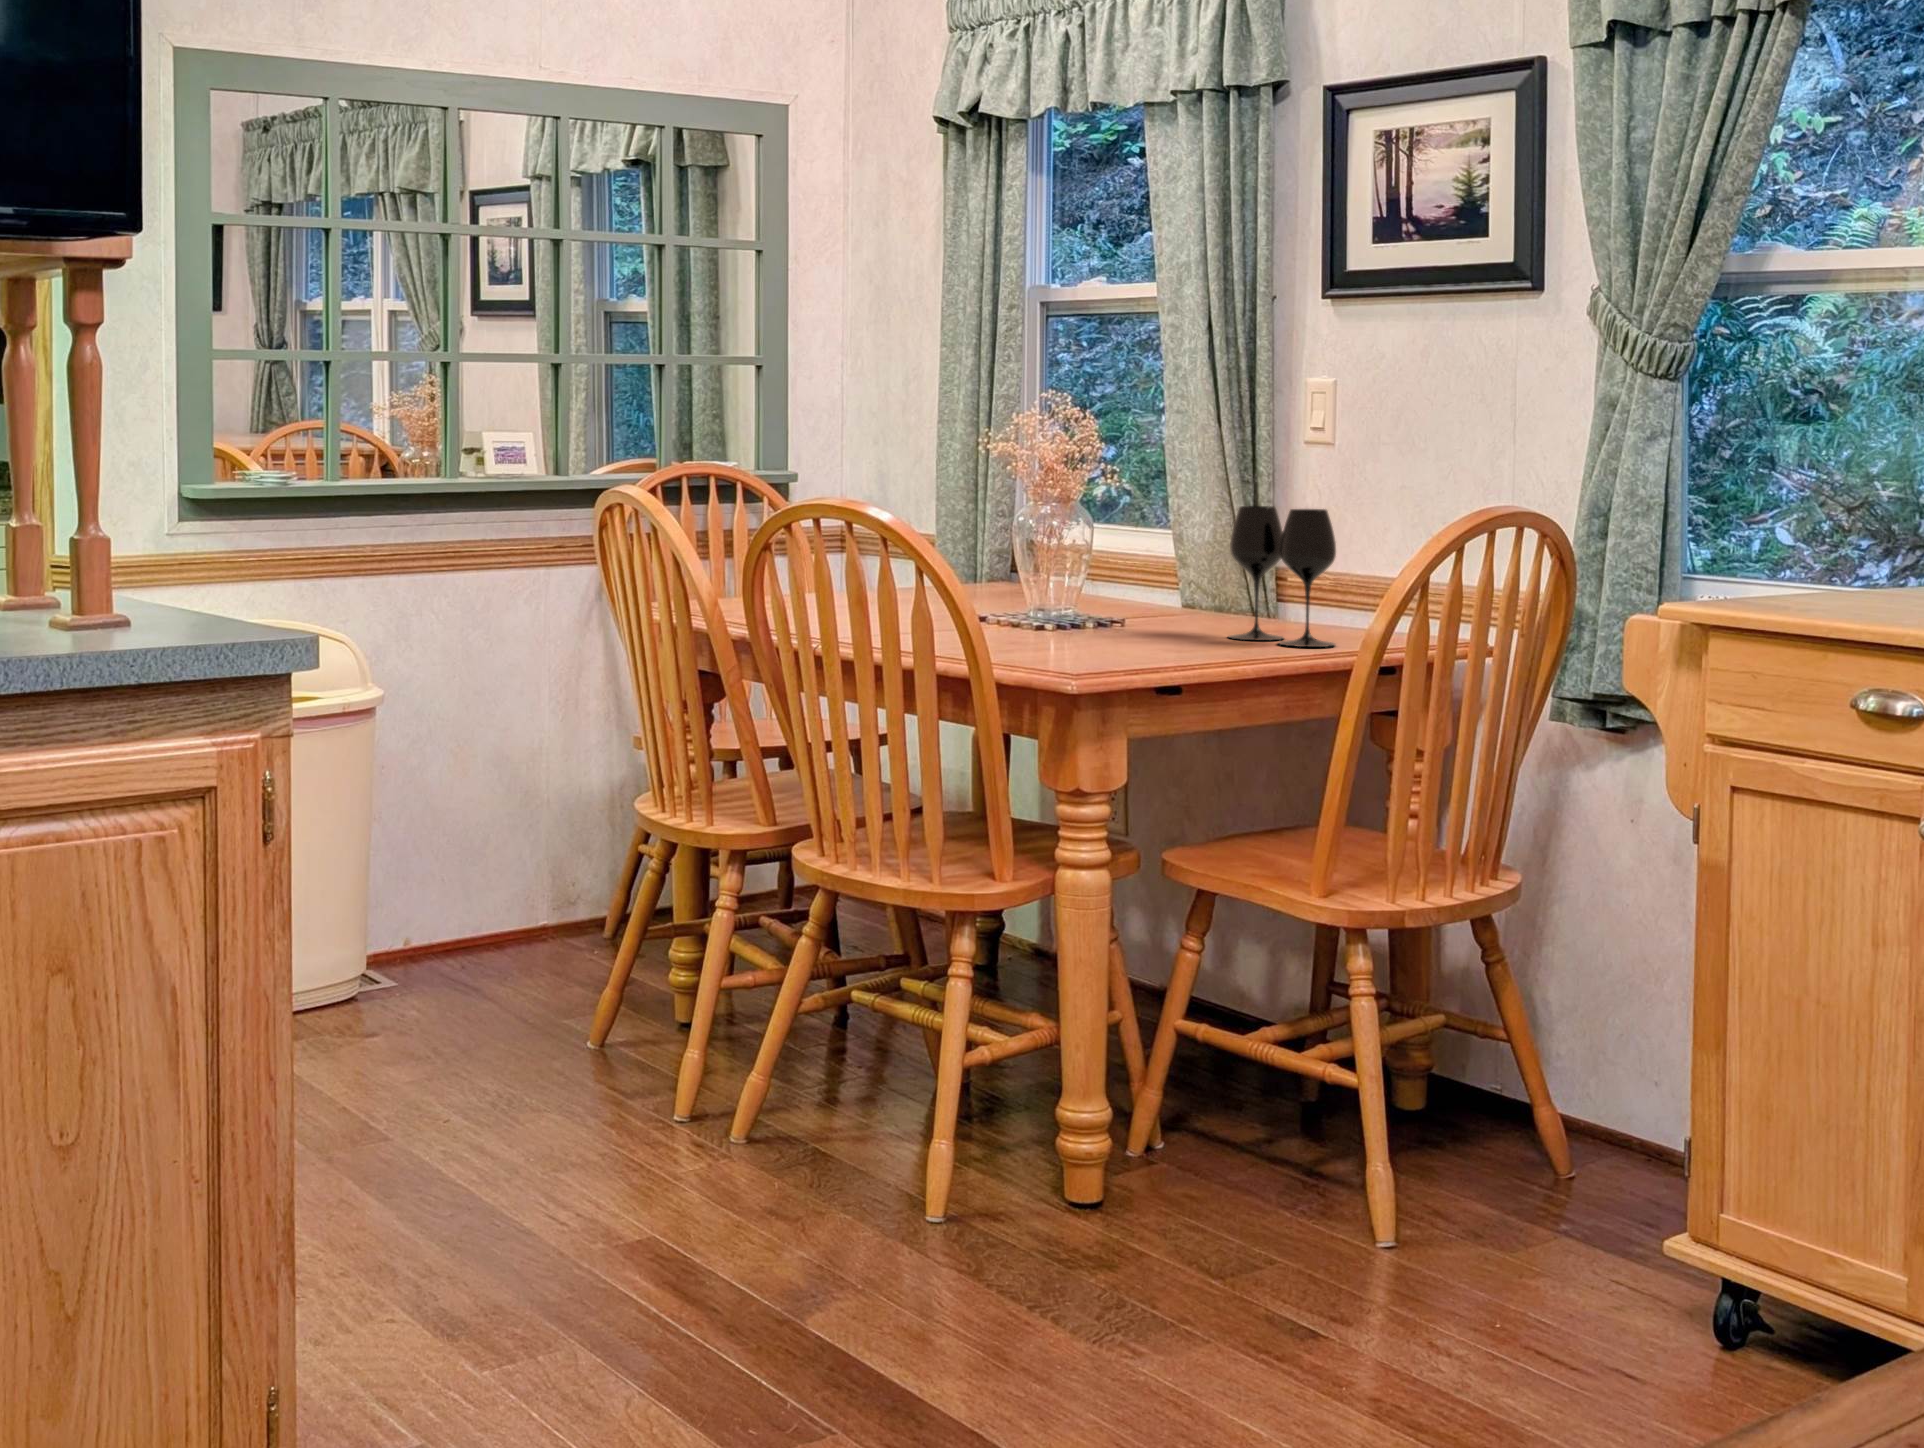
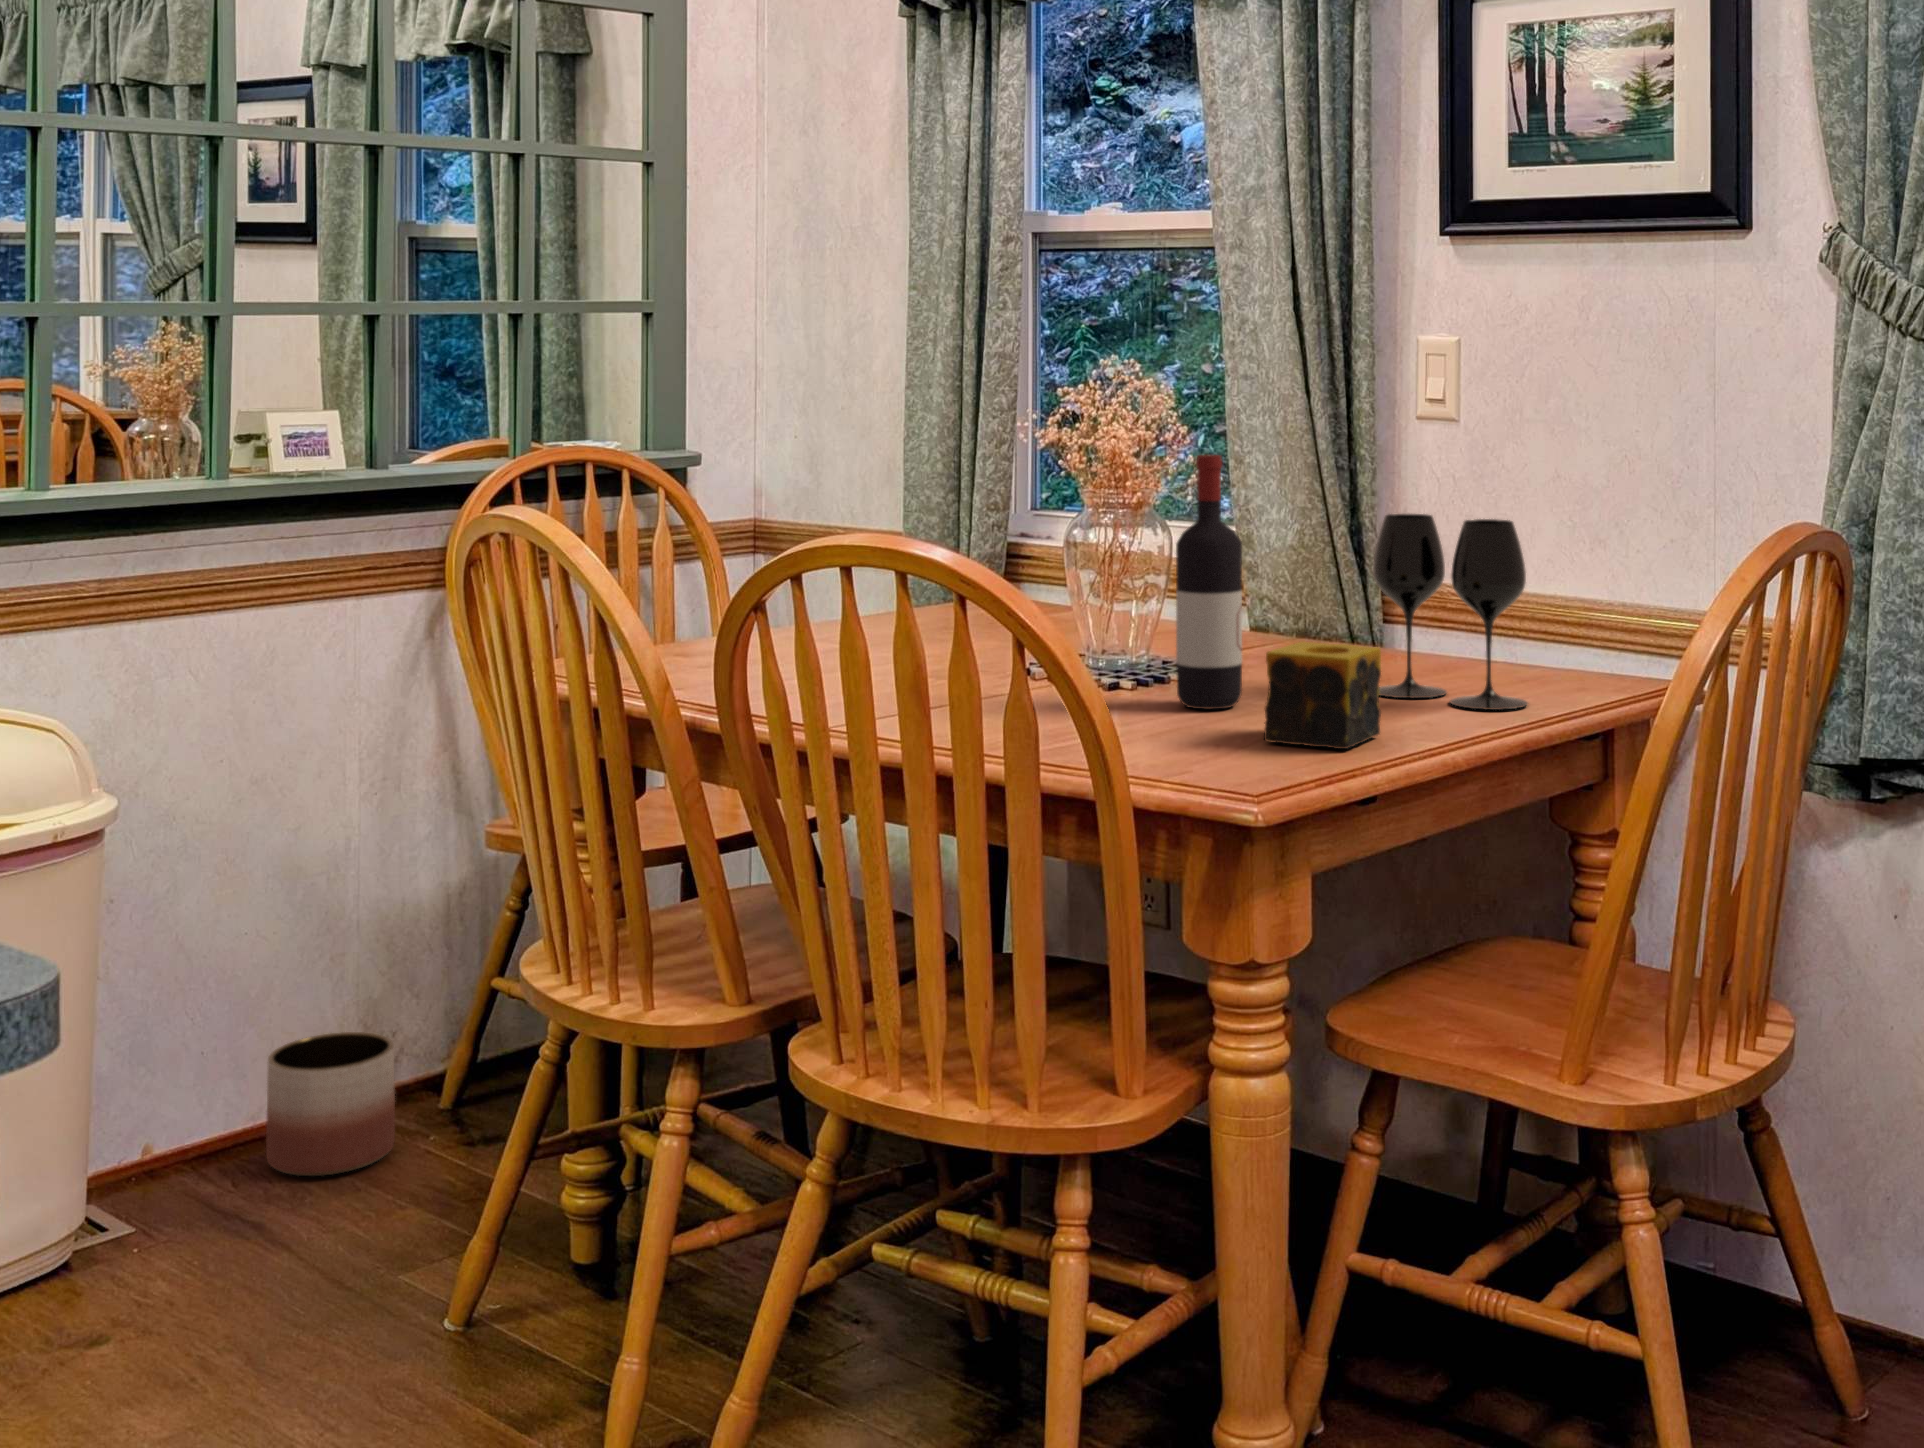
wine bottle: none [1075,458,1124,640] -> present [1176,455,1242,709]
candle: none [1113,588,1202,659] -> present [1264,642,1381,749]
planter: none [481,877,567,968] -> present [266,1032,395,1176]

